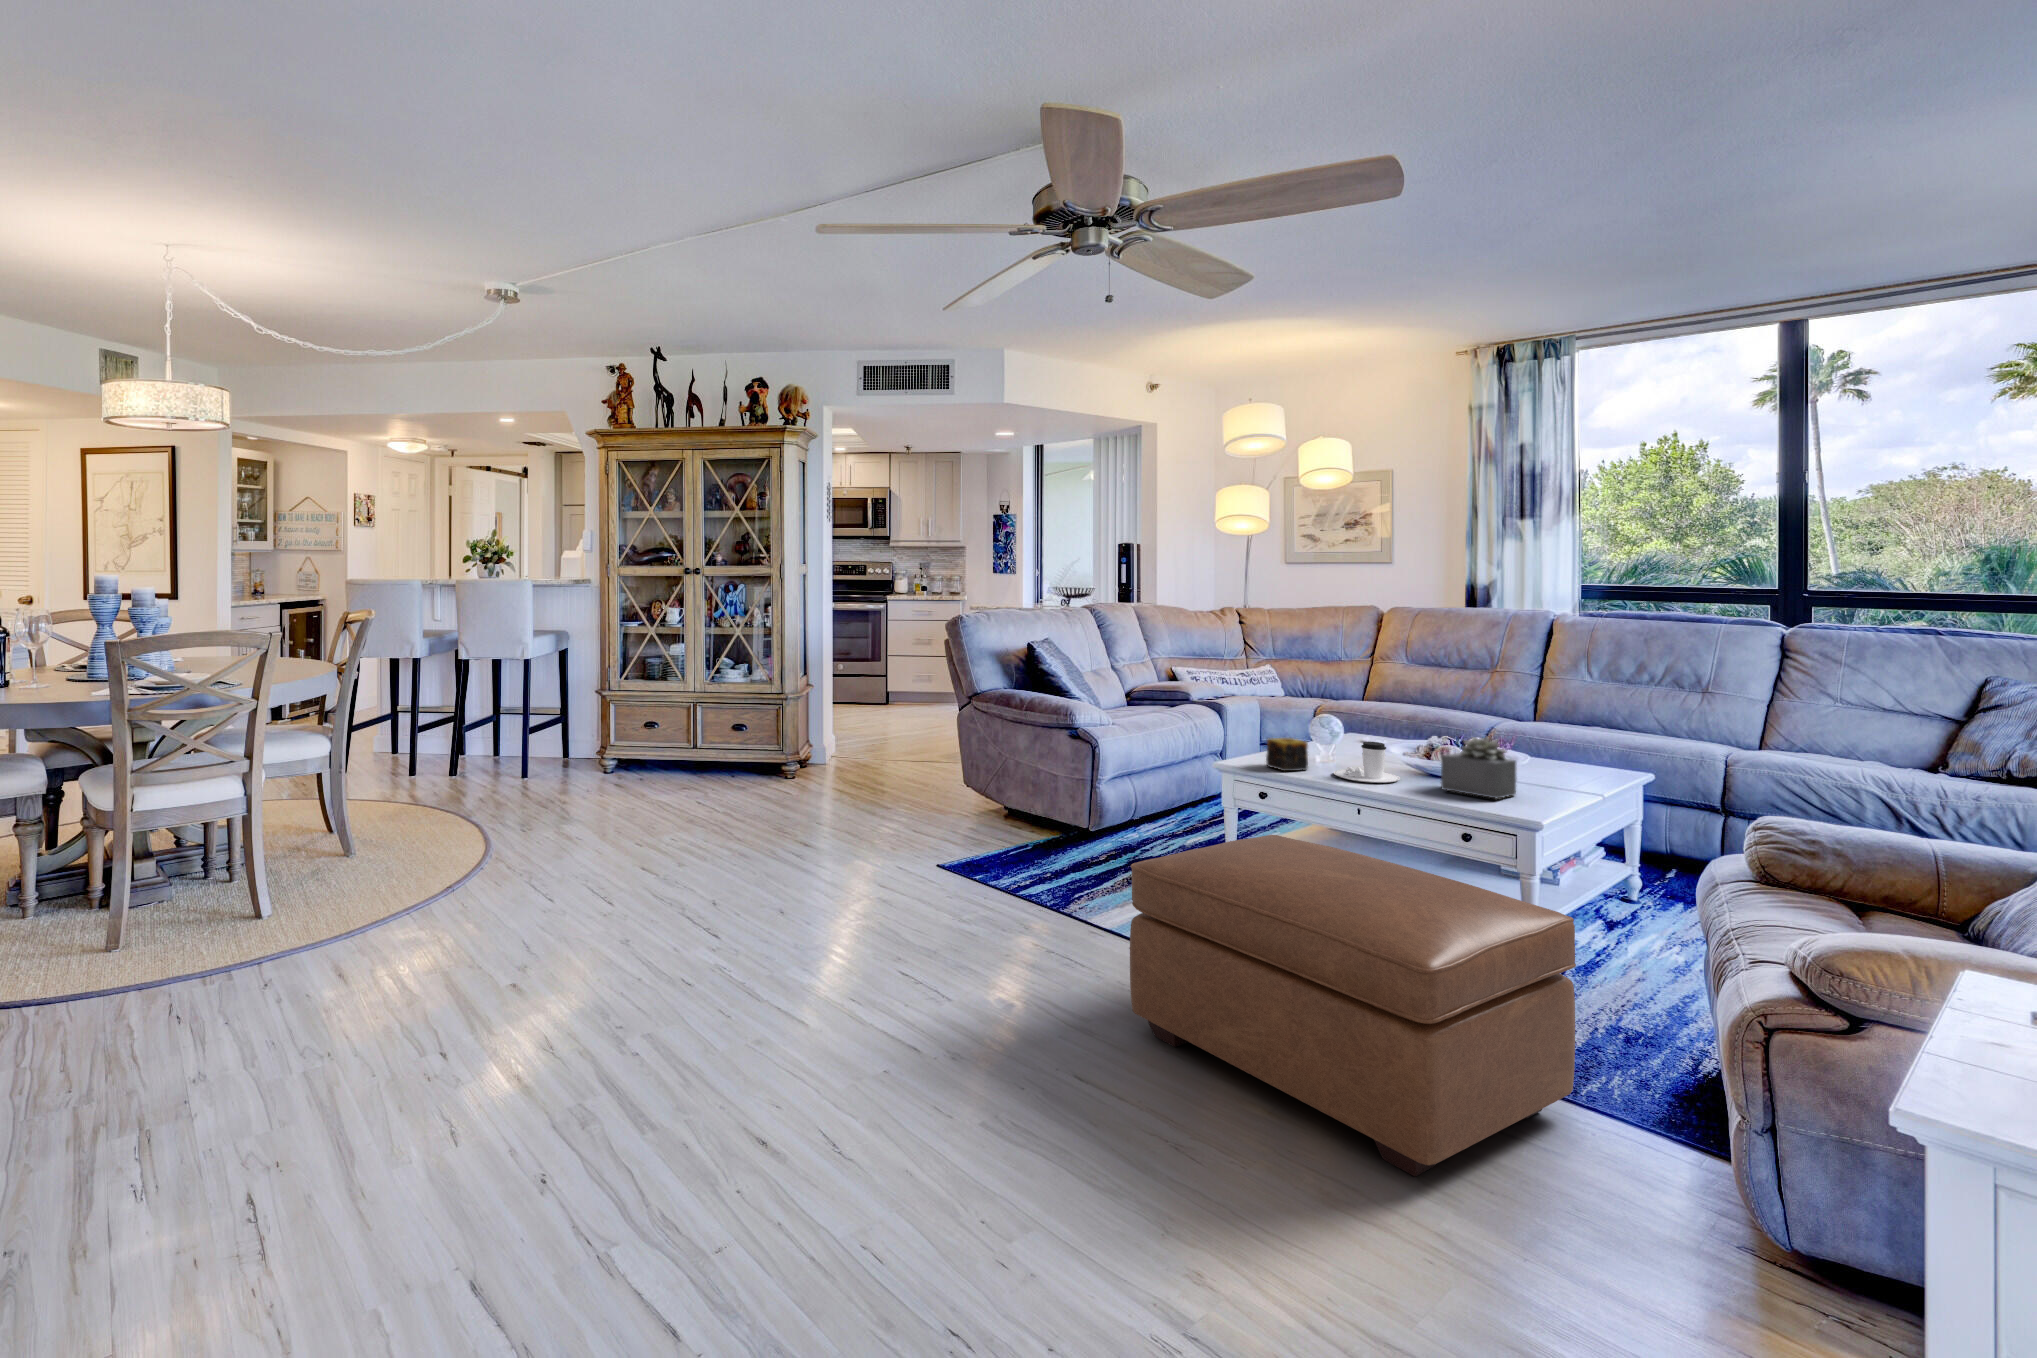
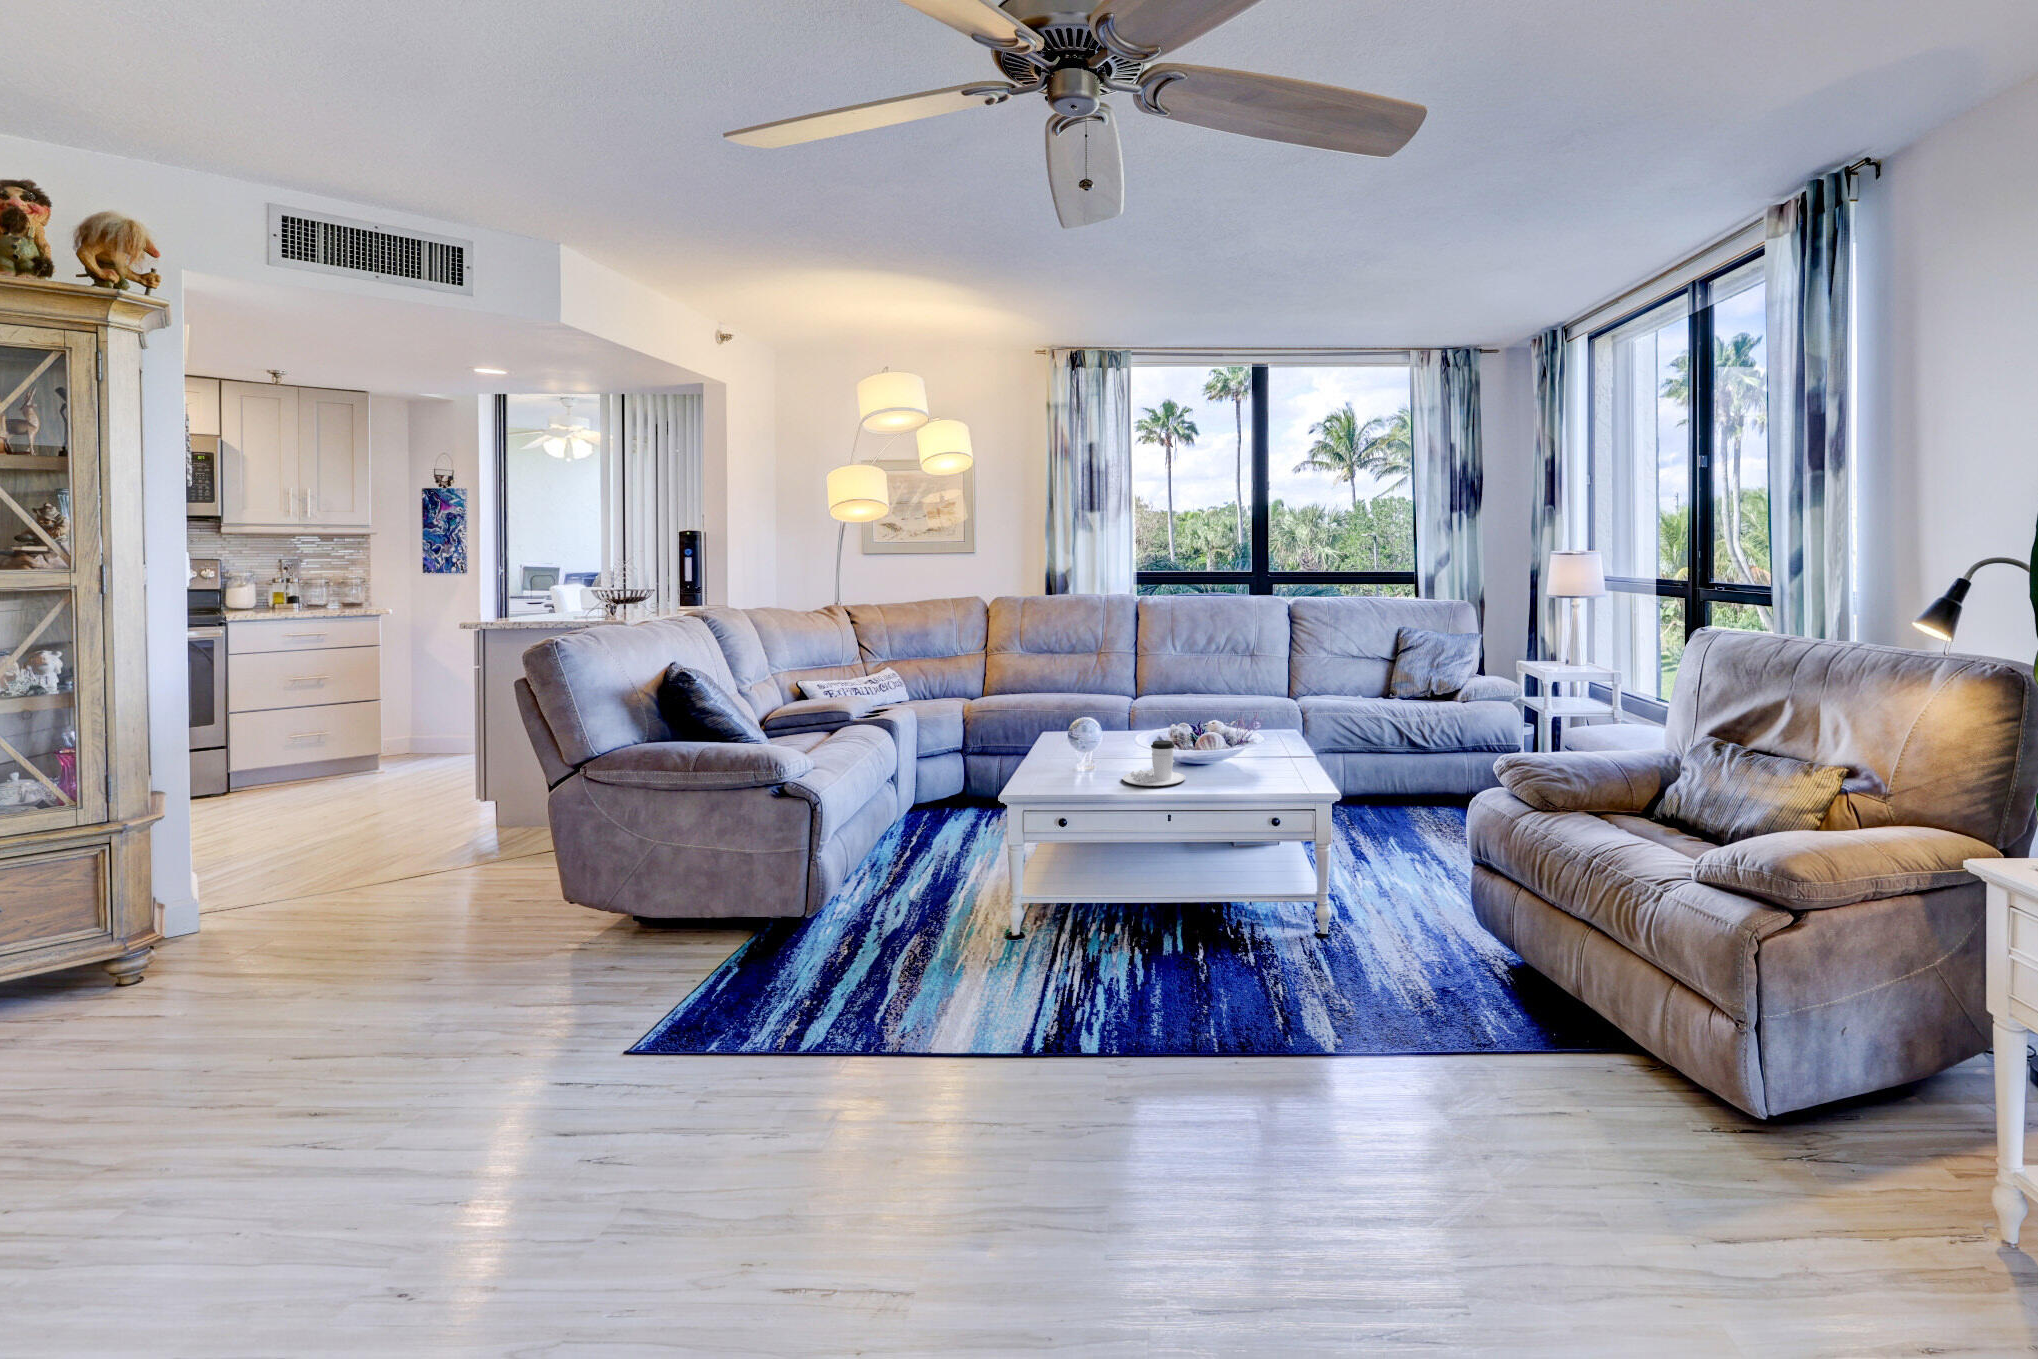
succulent plant: present [1441,737,1517,799] -> none [1232,718,1285,779]
candle: present [1266,738,1308,771] -> none [1052,750,1096,790]
ottoman: present [1130,835,1576,1176] -> none [1191,875,1642,1237]

